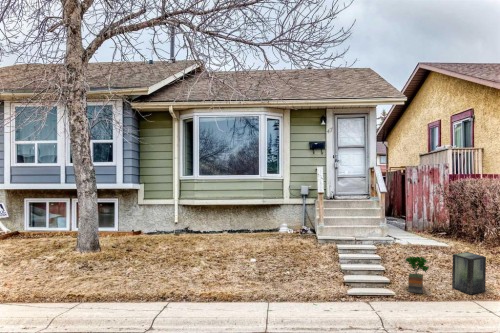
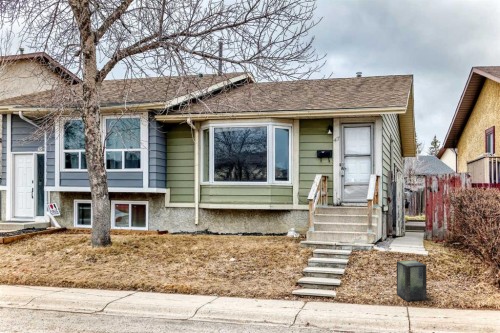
potted tree: present [405,257,429,293] -> none [348,261,370,297]

